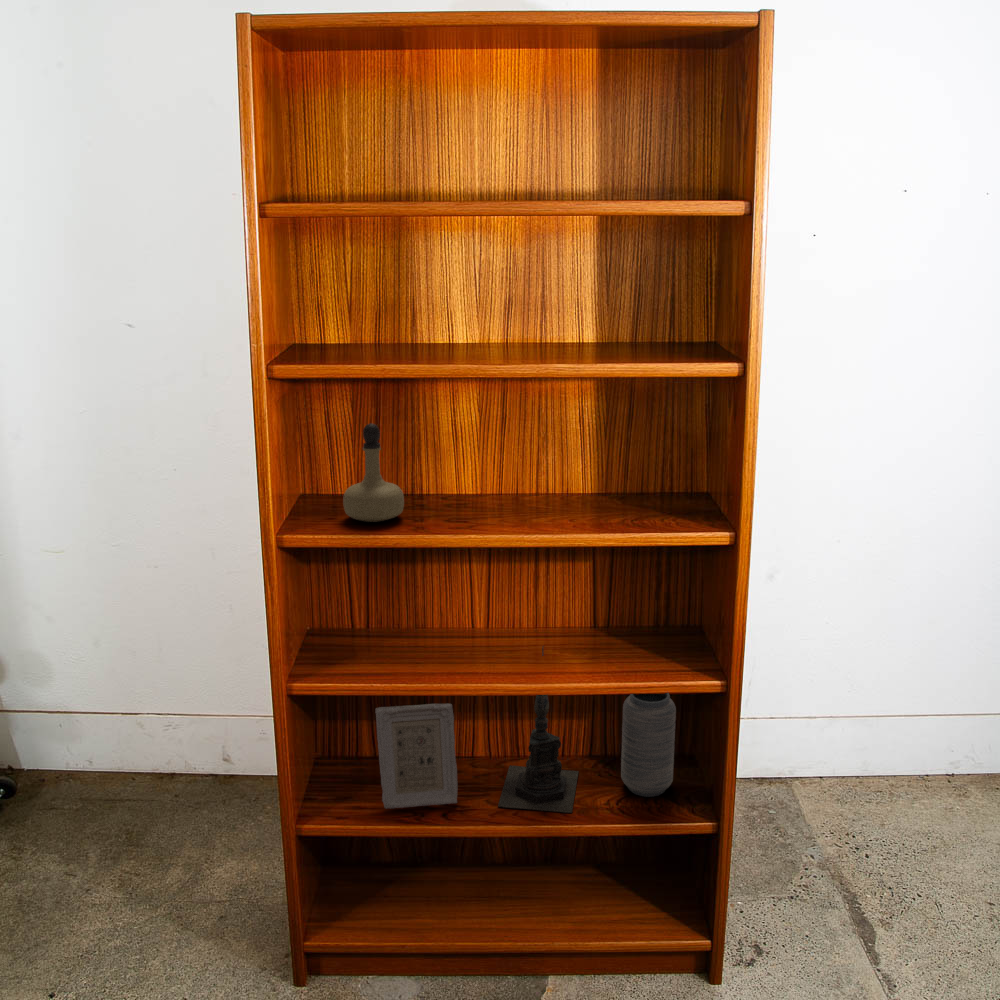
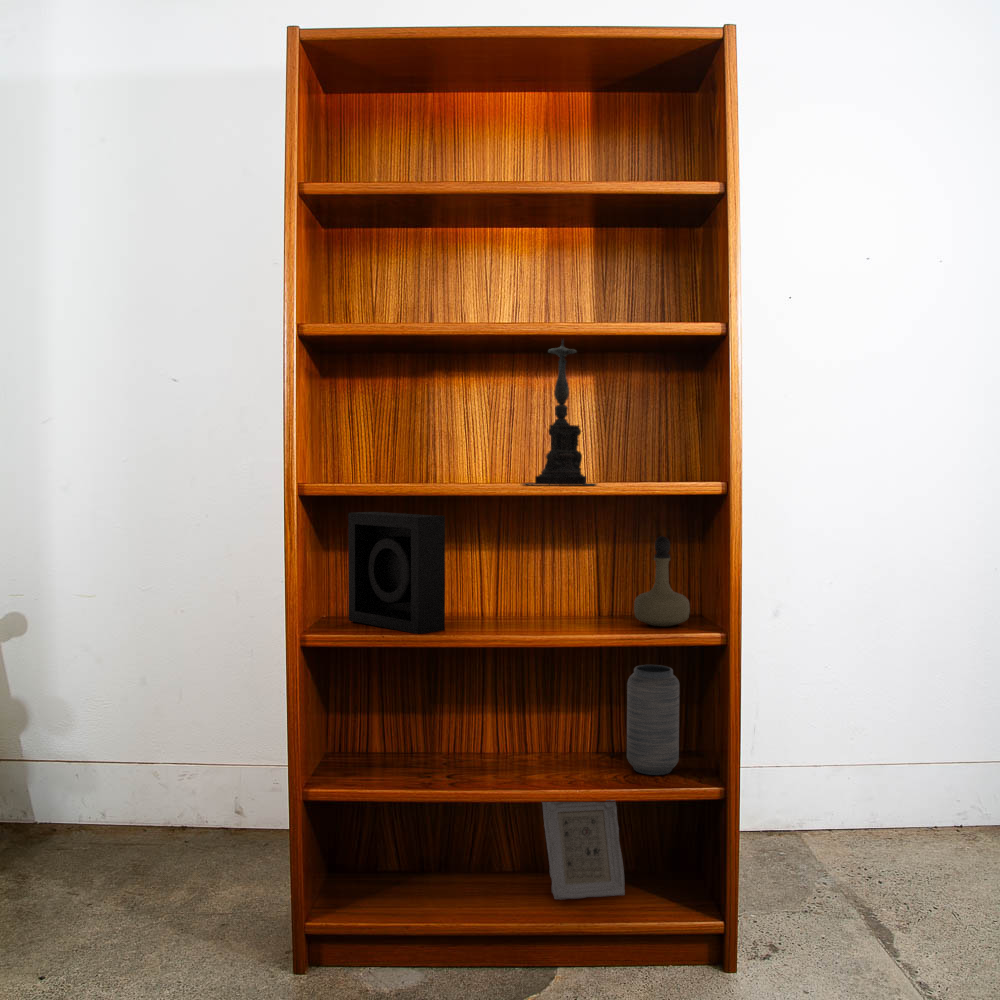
perfume bottle: present [343,423,404,522] -> present [634,536,690,626]
speaker: none [331,529,435,676] -> present [348,512,445,634]
candle holder: present [498,646,579,813] -> present [523,340,595,485]
picture frame: present [375,704,458,809] -> present [542,800,625,900]

